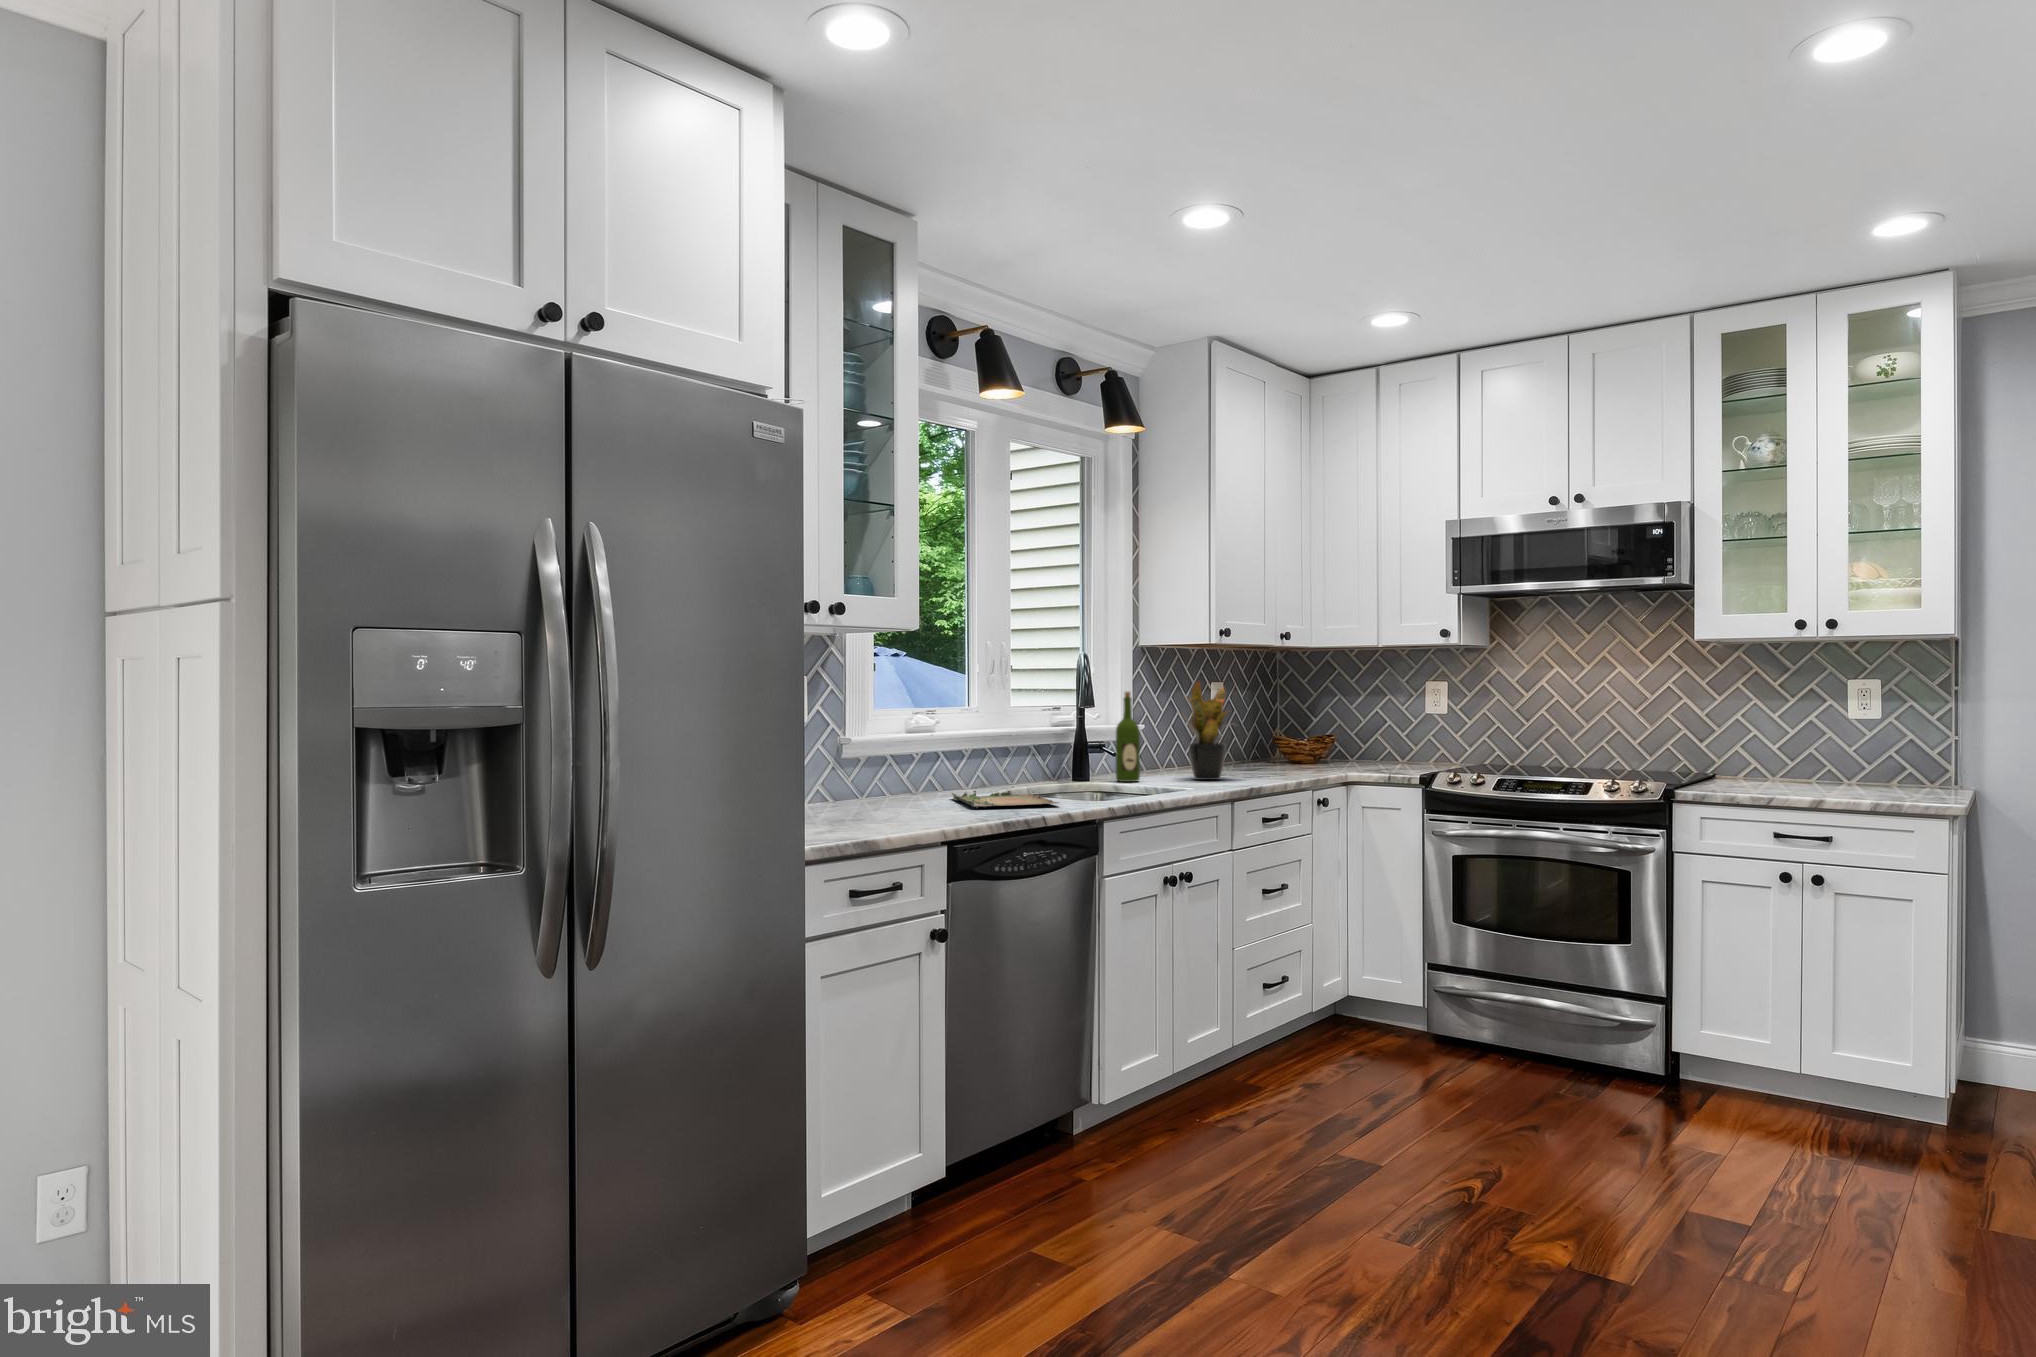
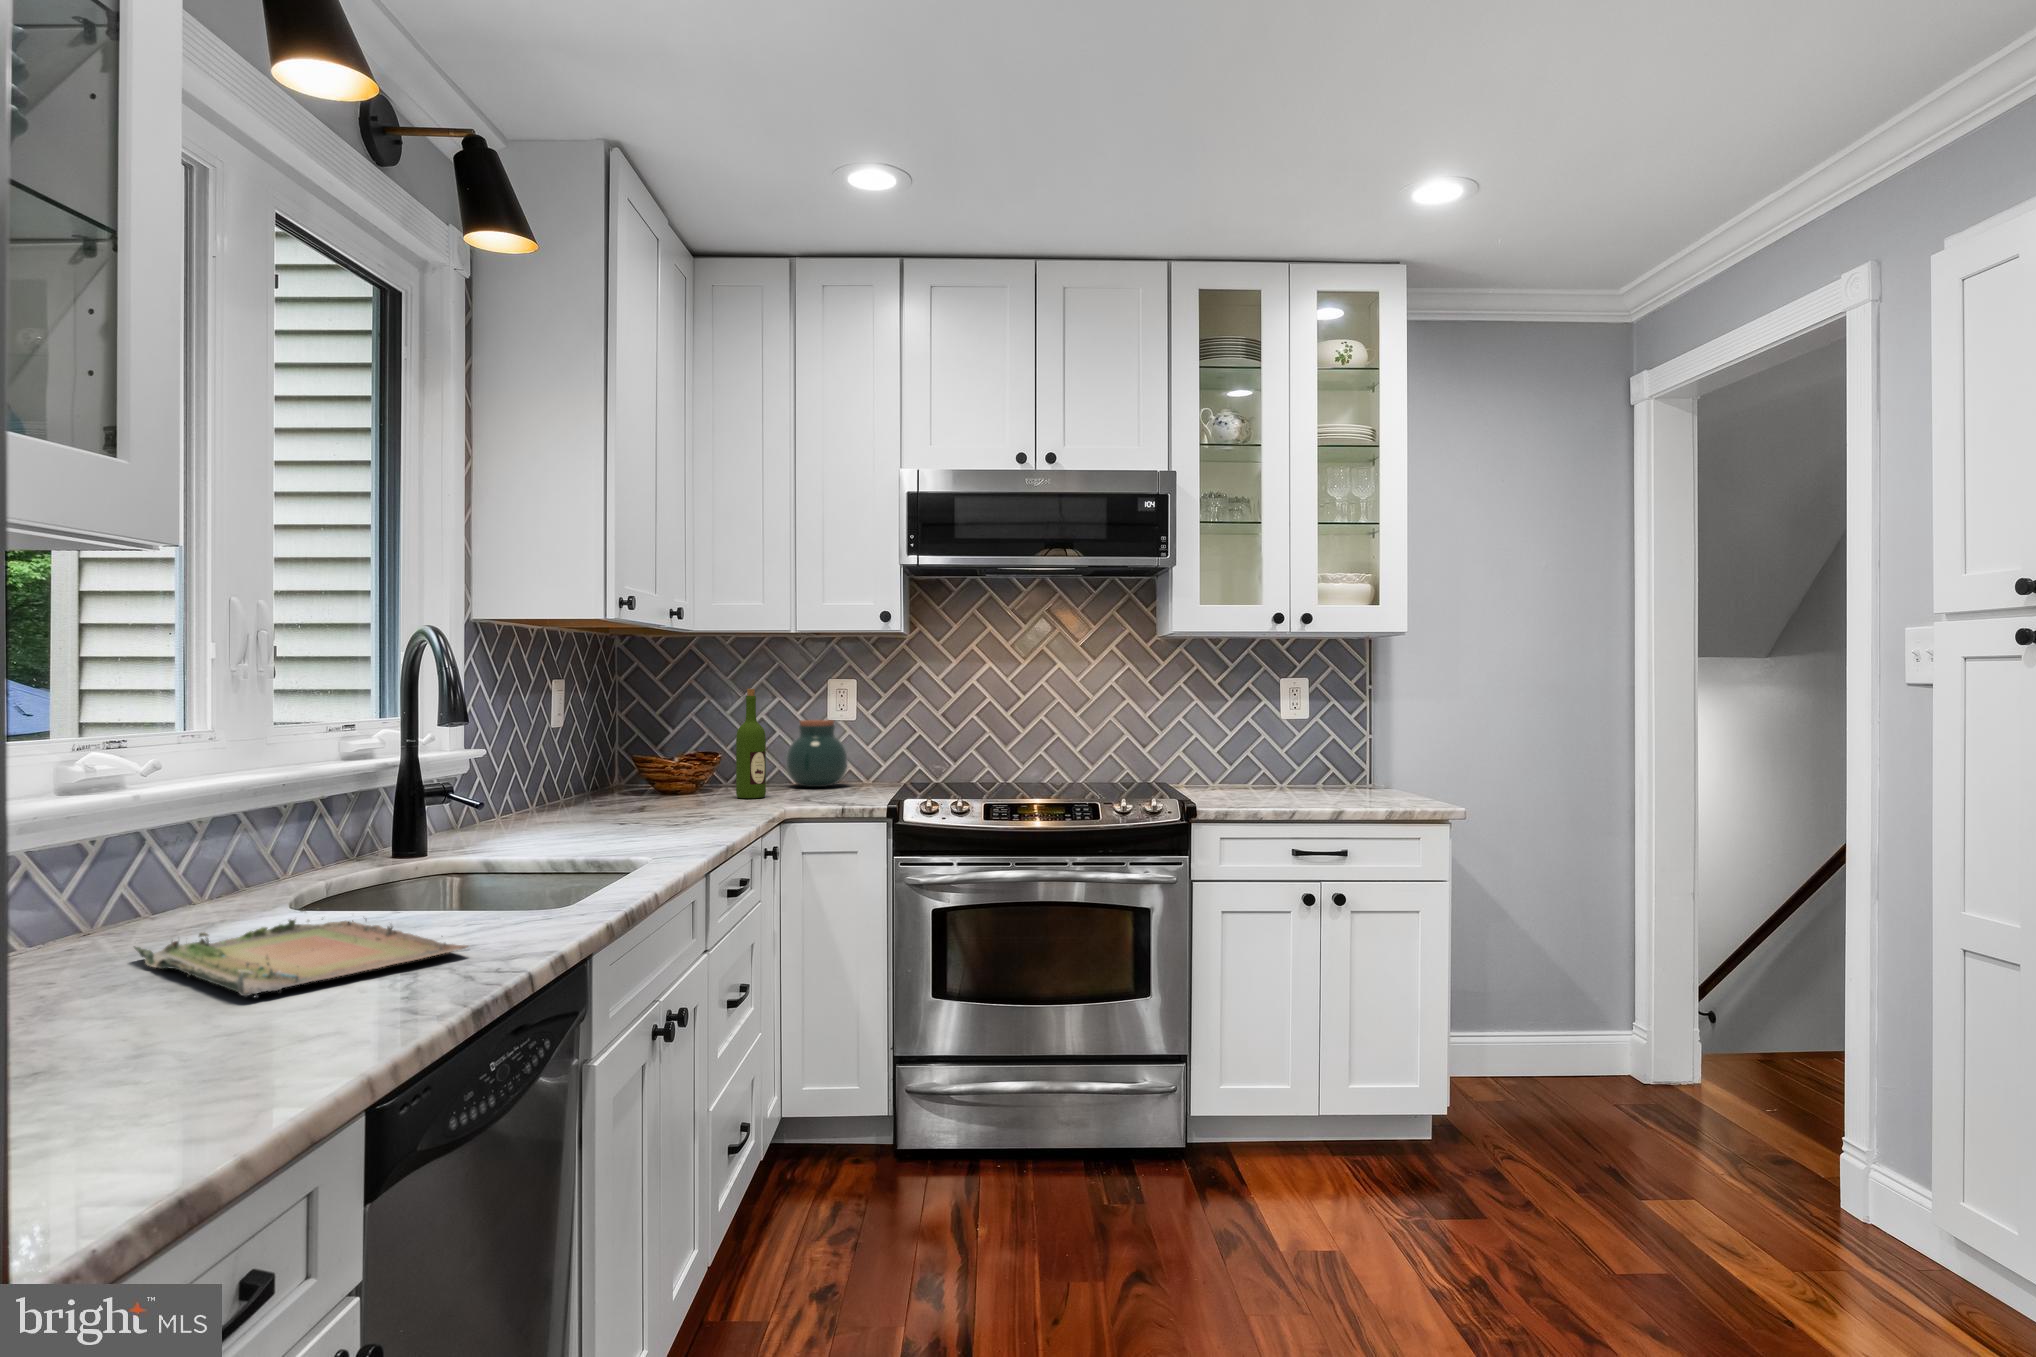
potted plant: present [1184,681,1227,780] -> none [566,670,678,840]
wine bottle: present [1116,692,1140,782] -> present [736,689,766,798]
jar: none [1383,713,1432,764] -> present [786,720,848,787]

